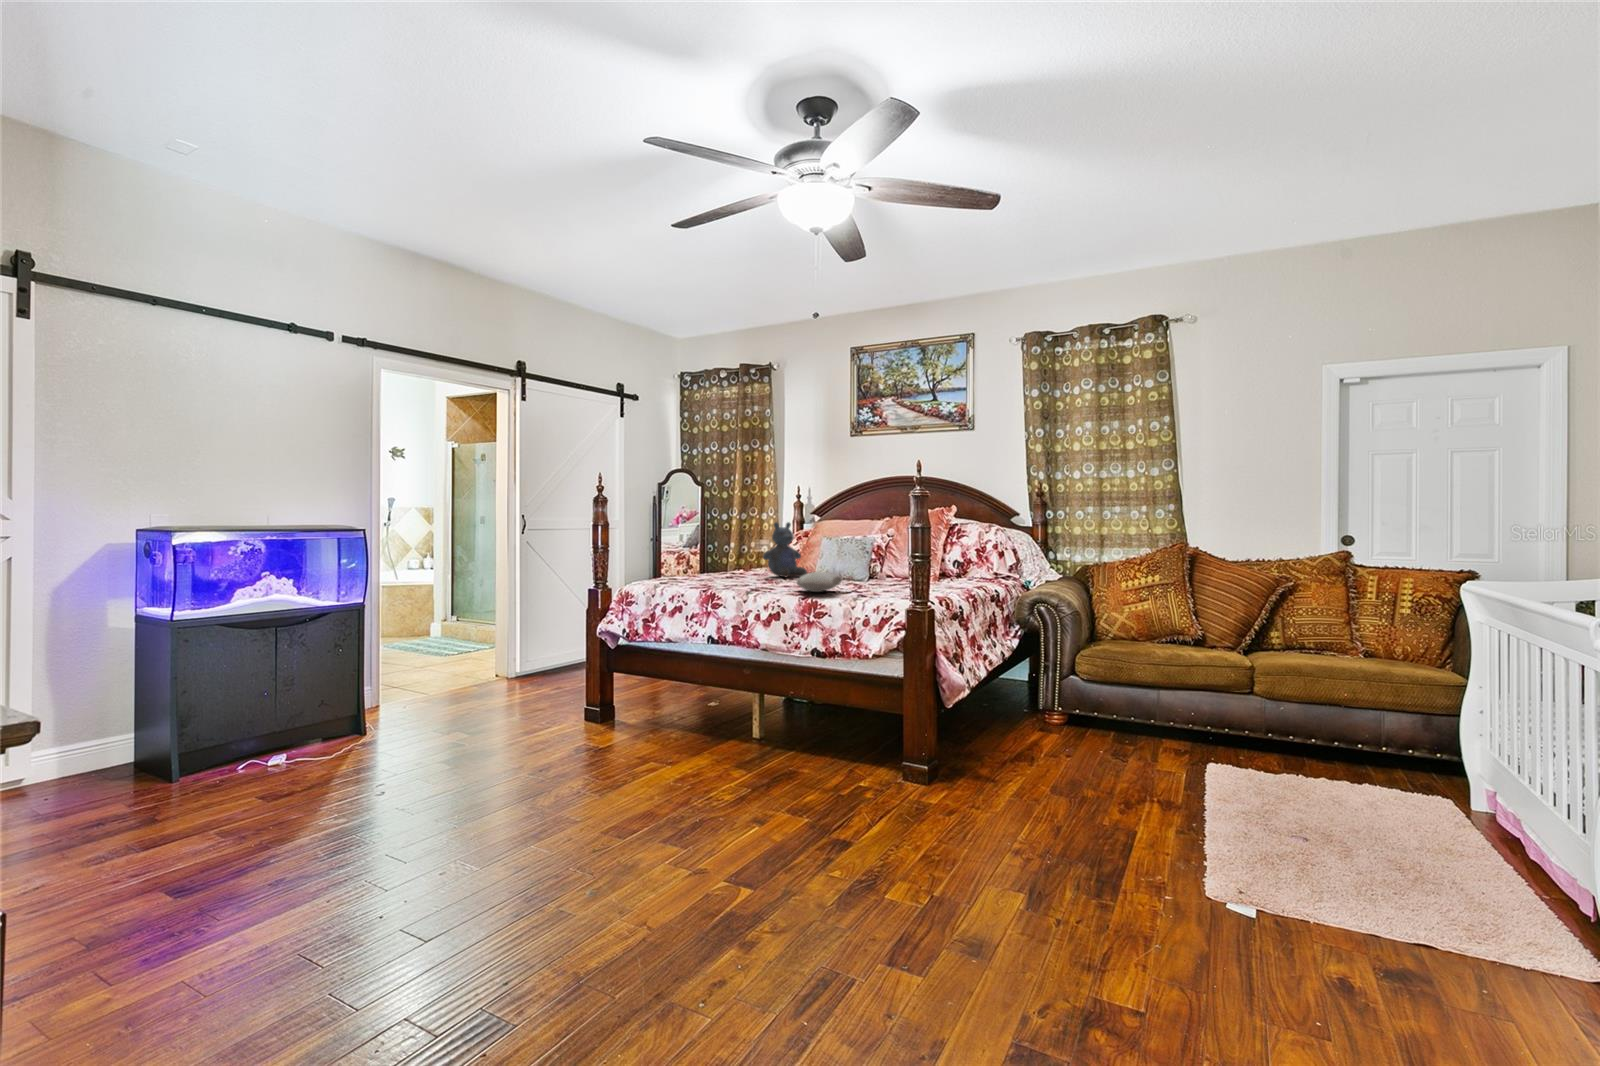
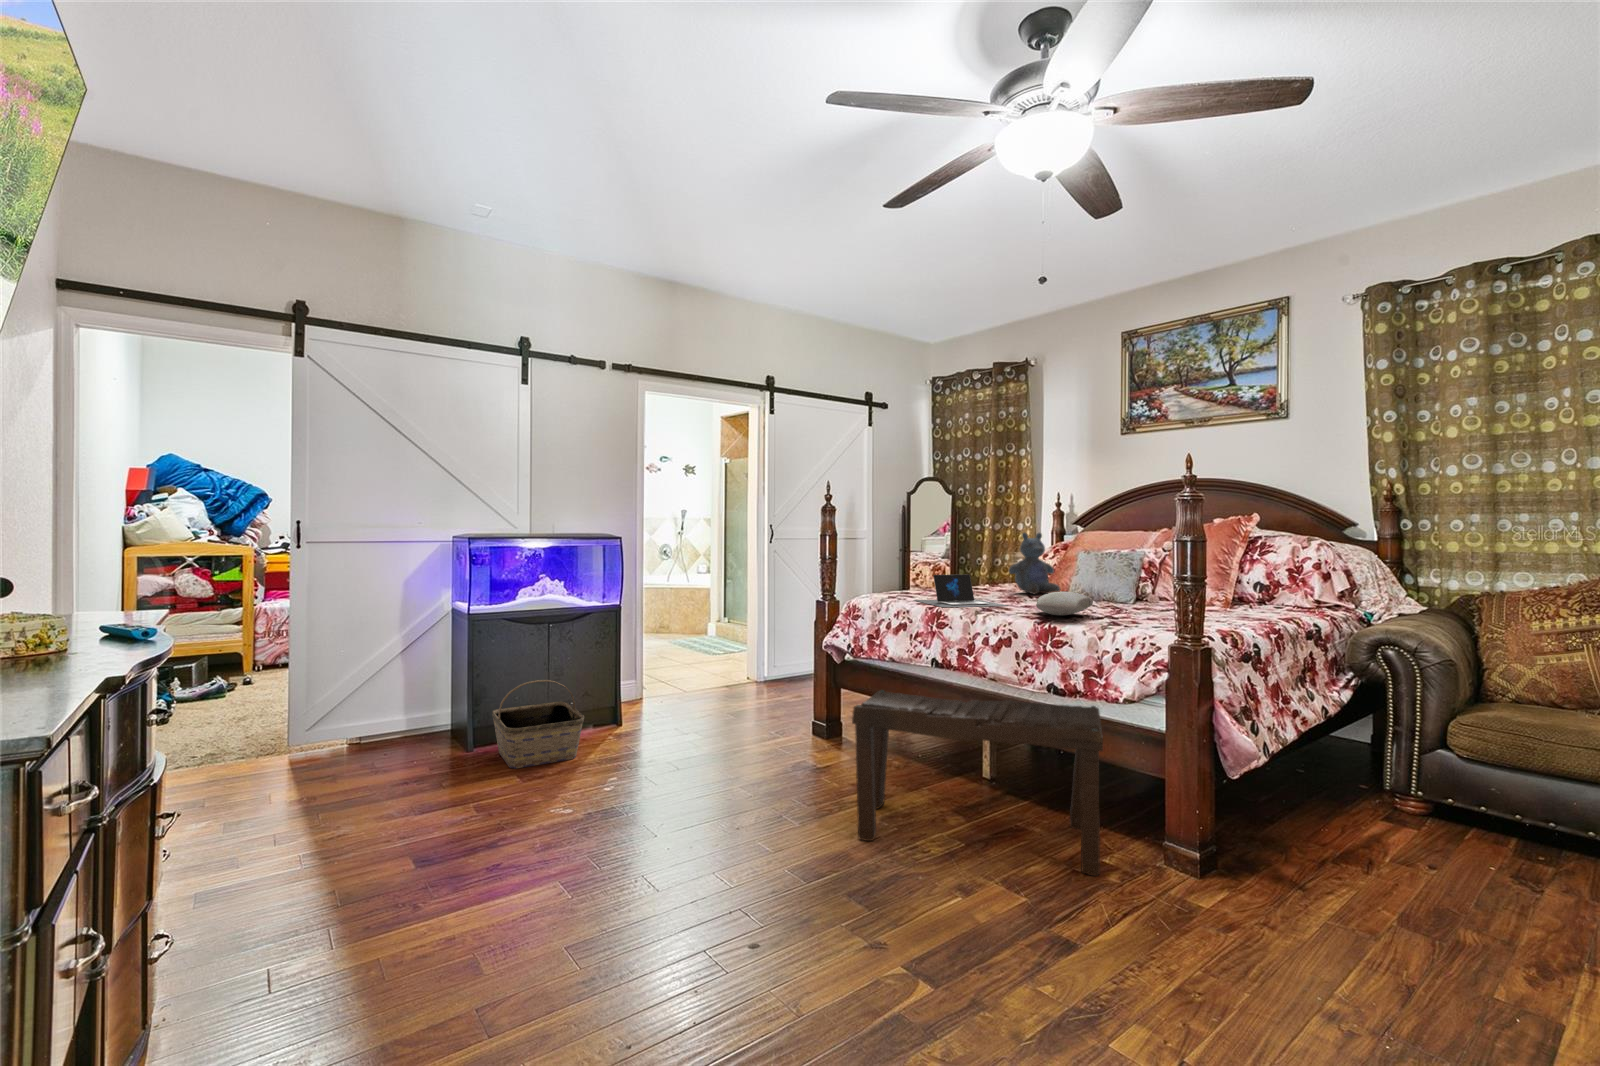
laptop: none [684,560,771,590] -> present [915,574,1006,607]
bench: none [654,663,863,799] -> present [852,690,1103,876]
basket: none [207,690,336,791] -> present [492,680,584,769]

